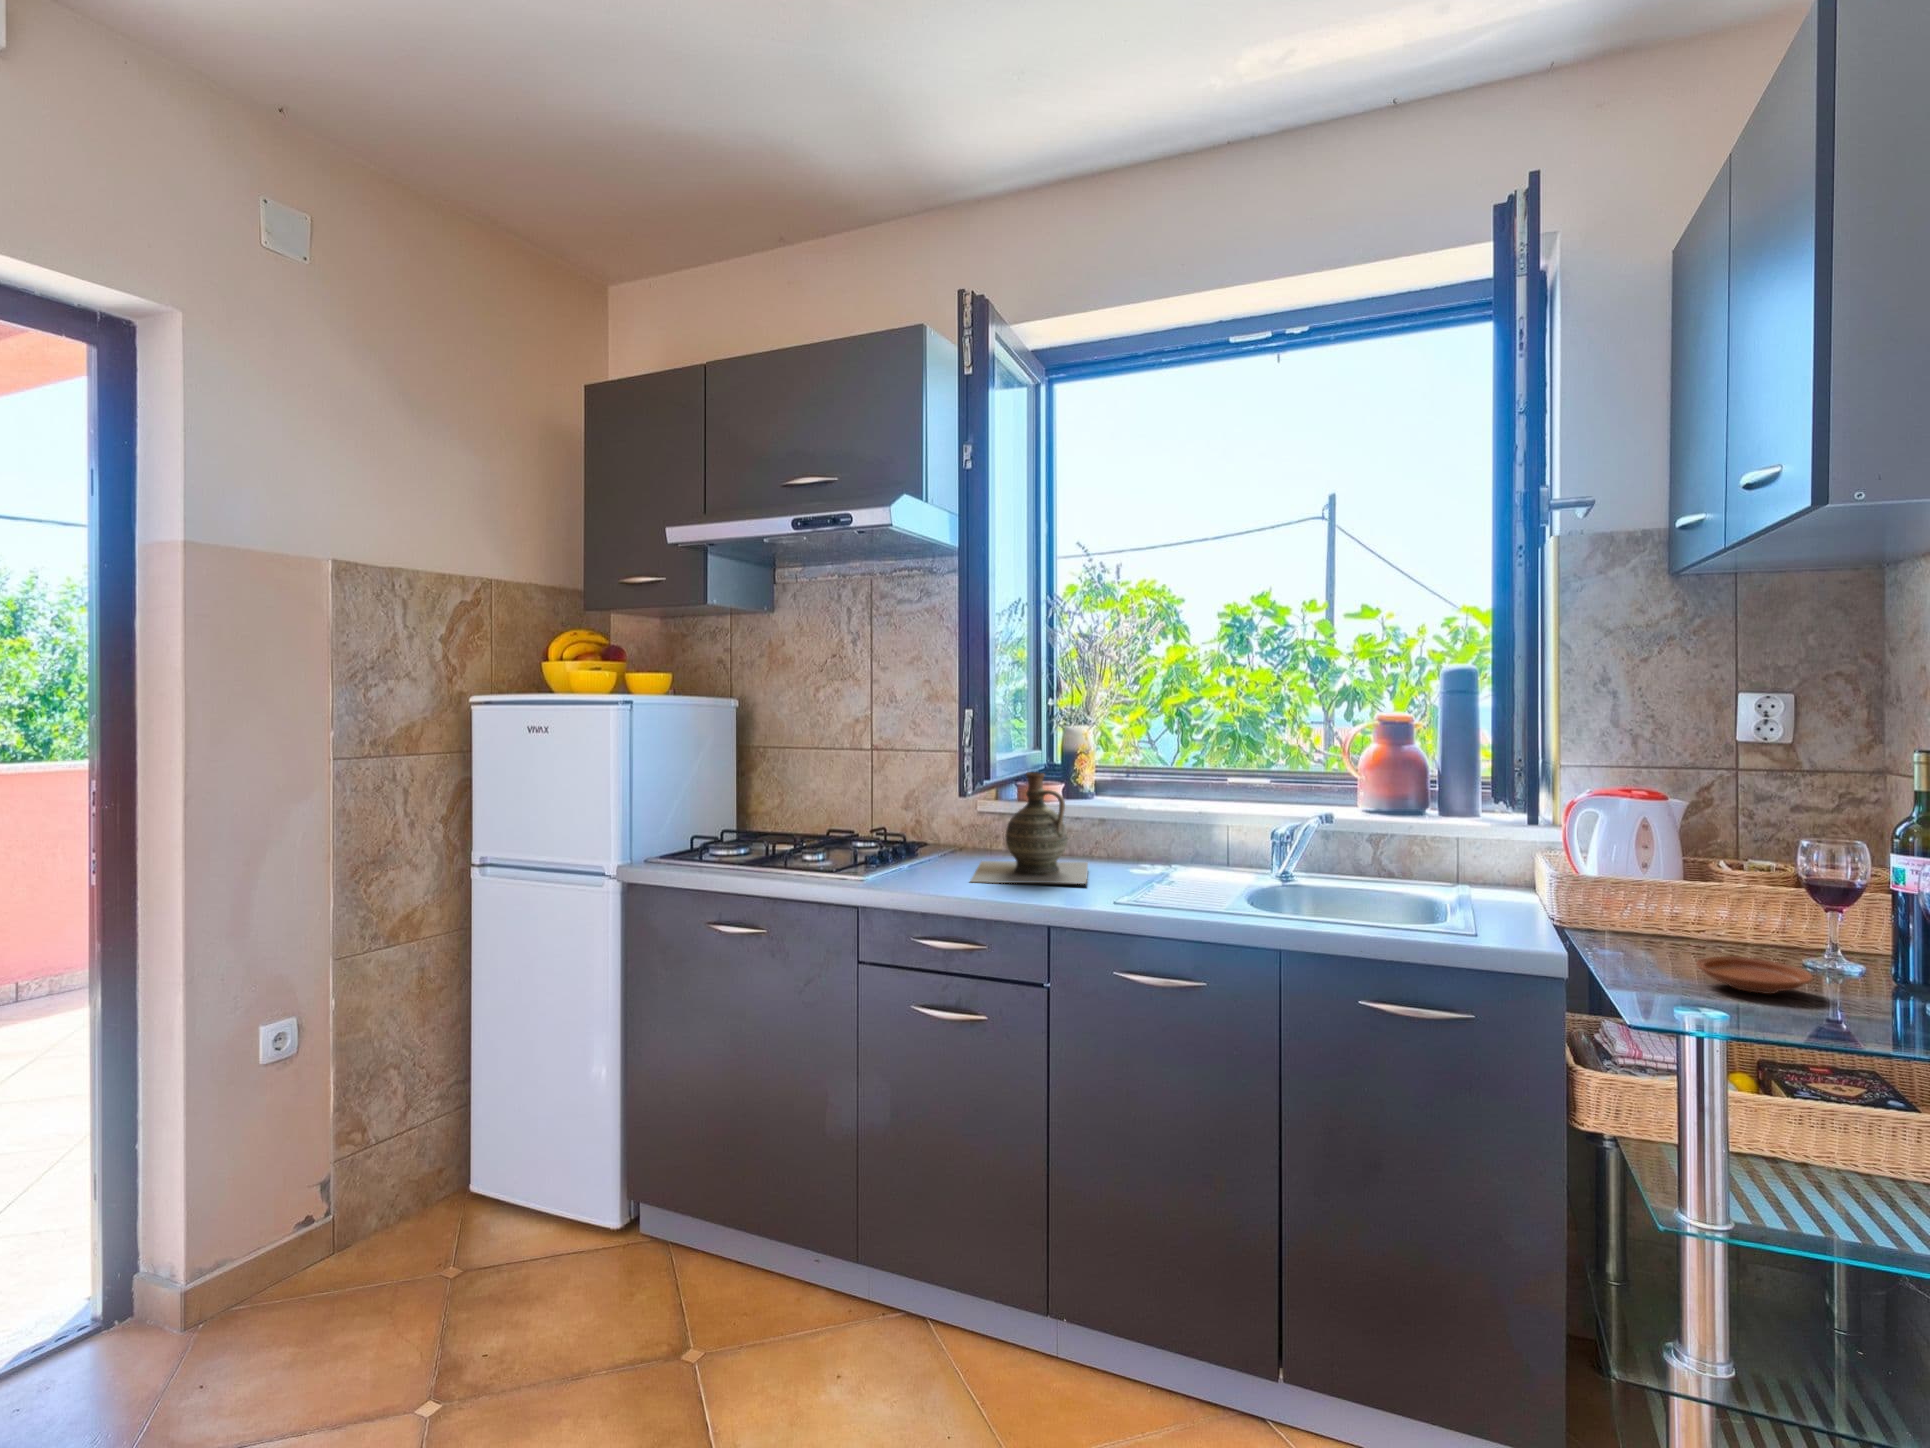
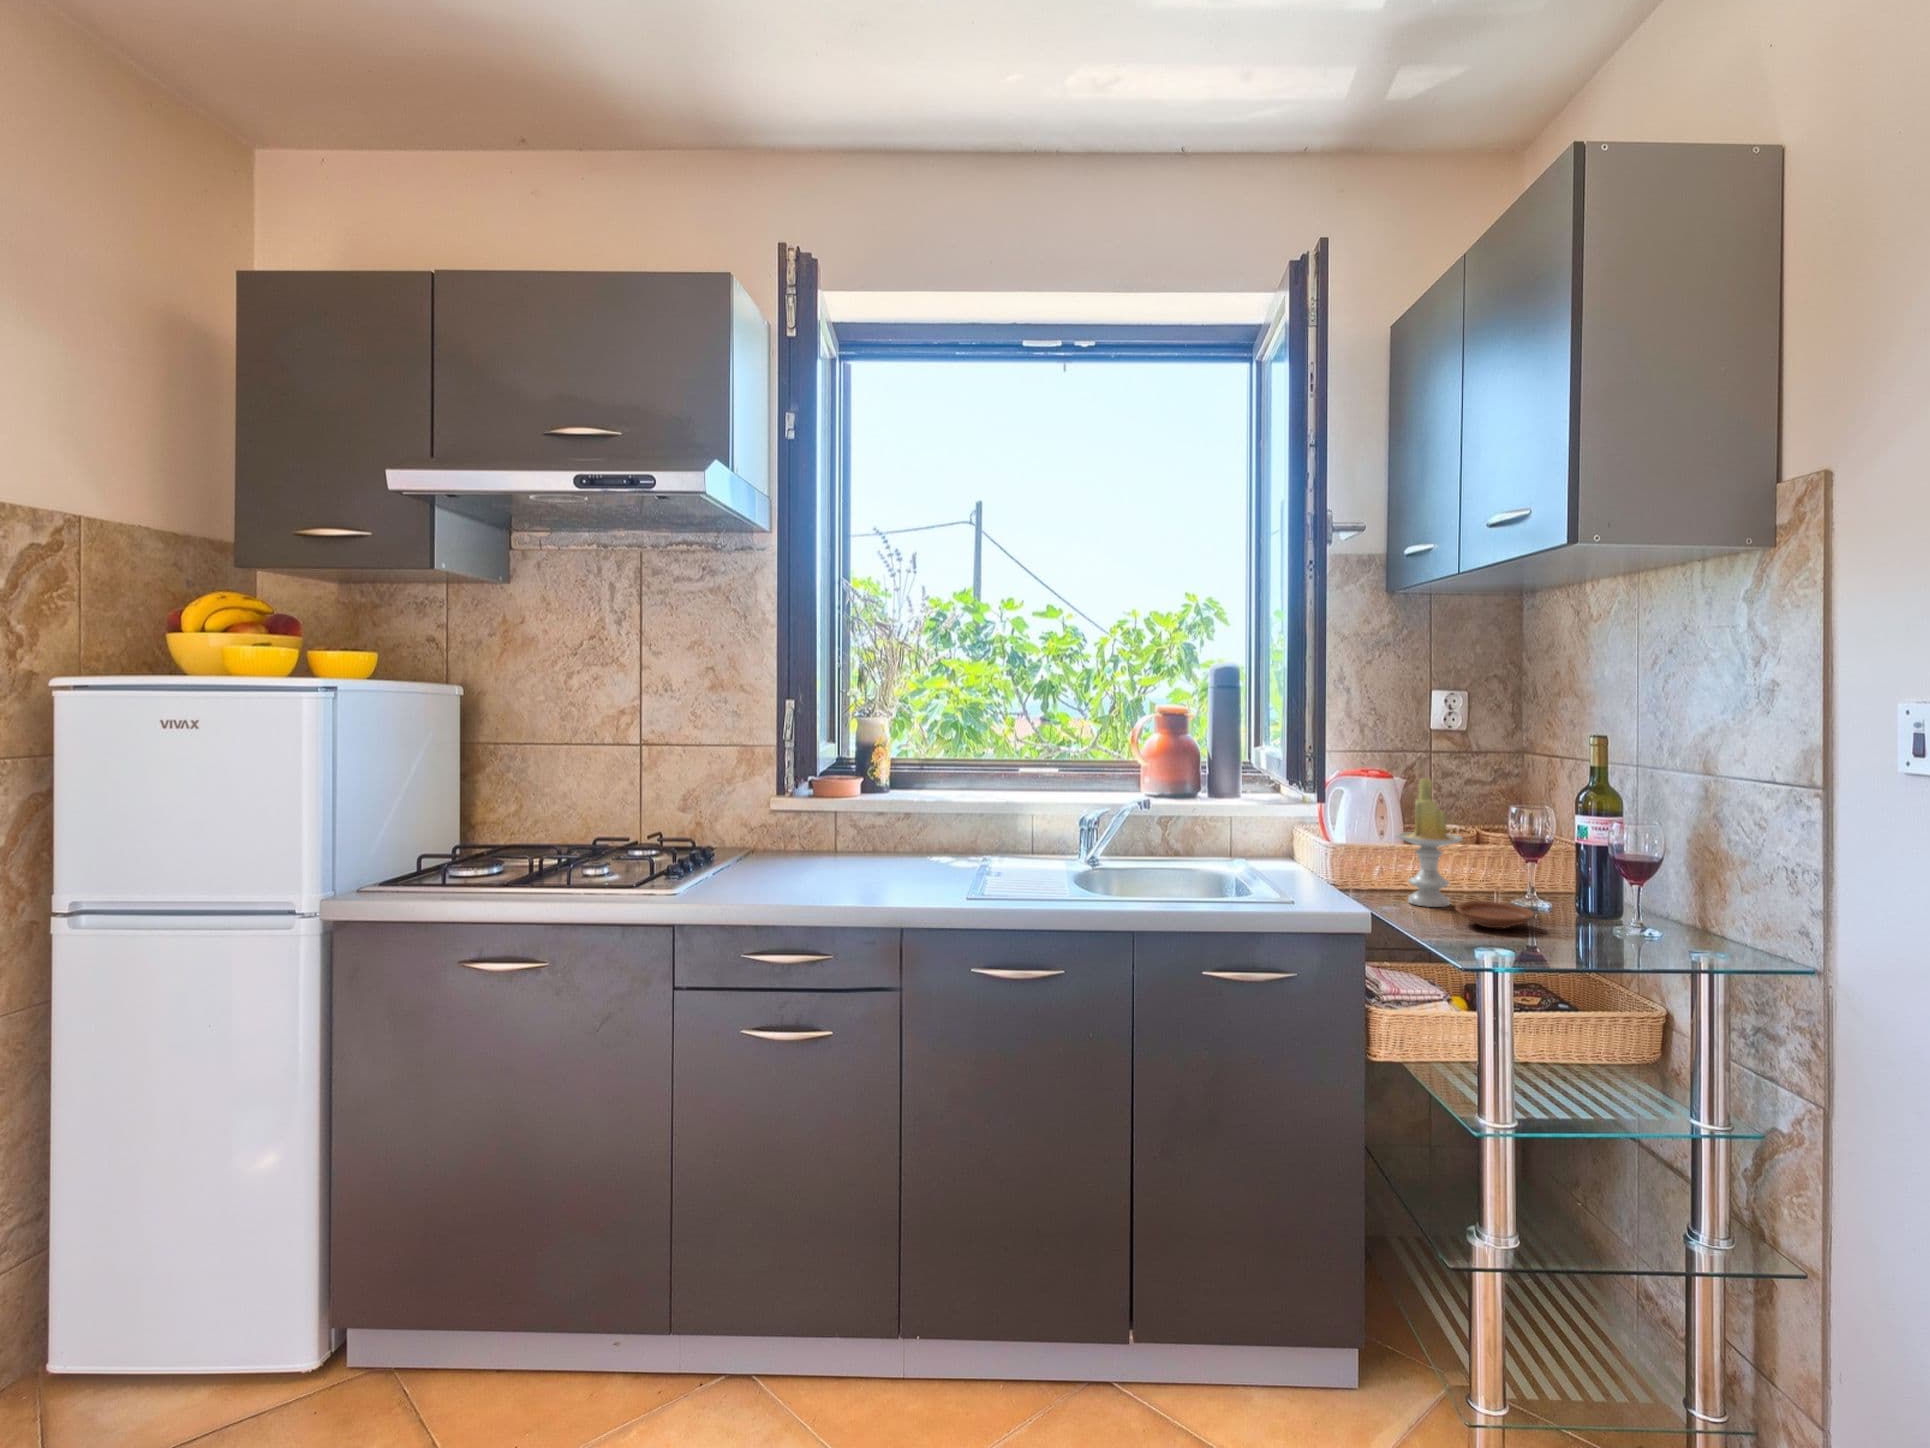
ceramic jug: present [971,772,1088,884] -> none [791,767,922,888]
candle: none [1639,801,1735,960] -> present [1396,778,1463,907]

